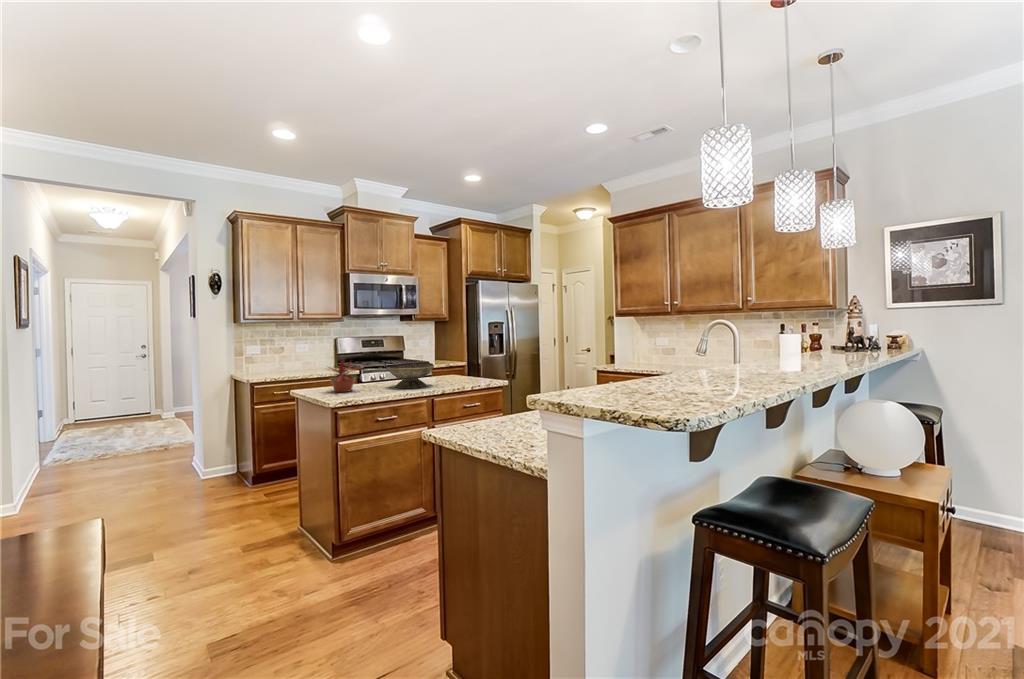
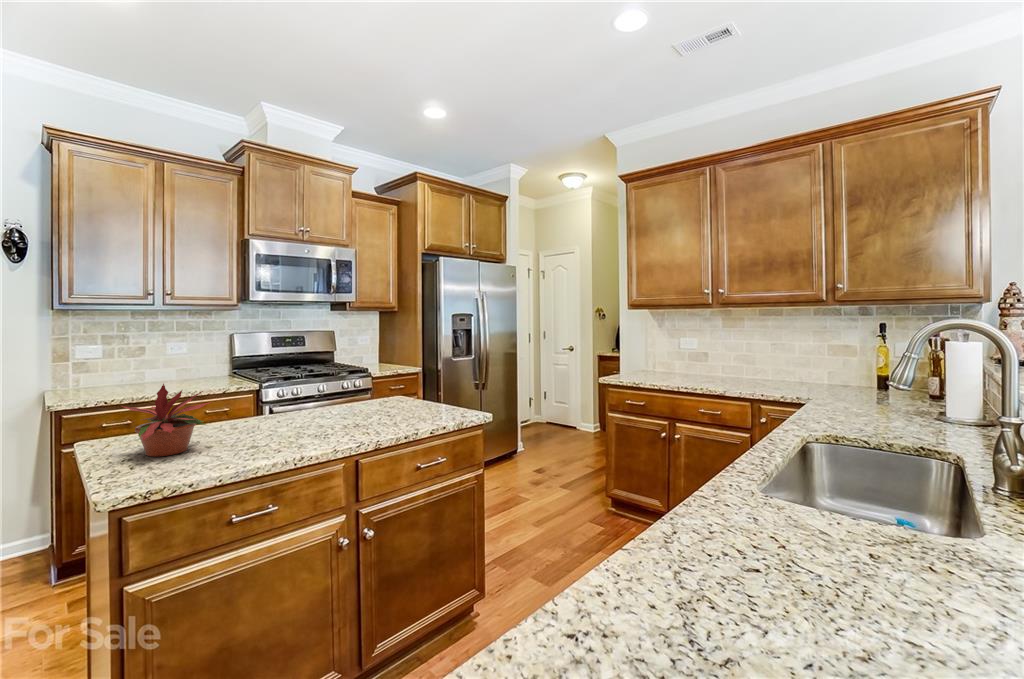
decorative bowl: present [388,363,434,388] -> none [269,386,361,440]

